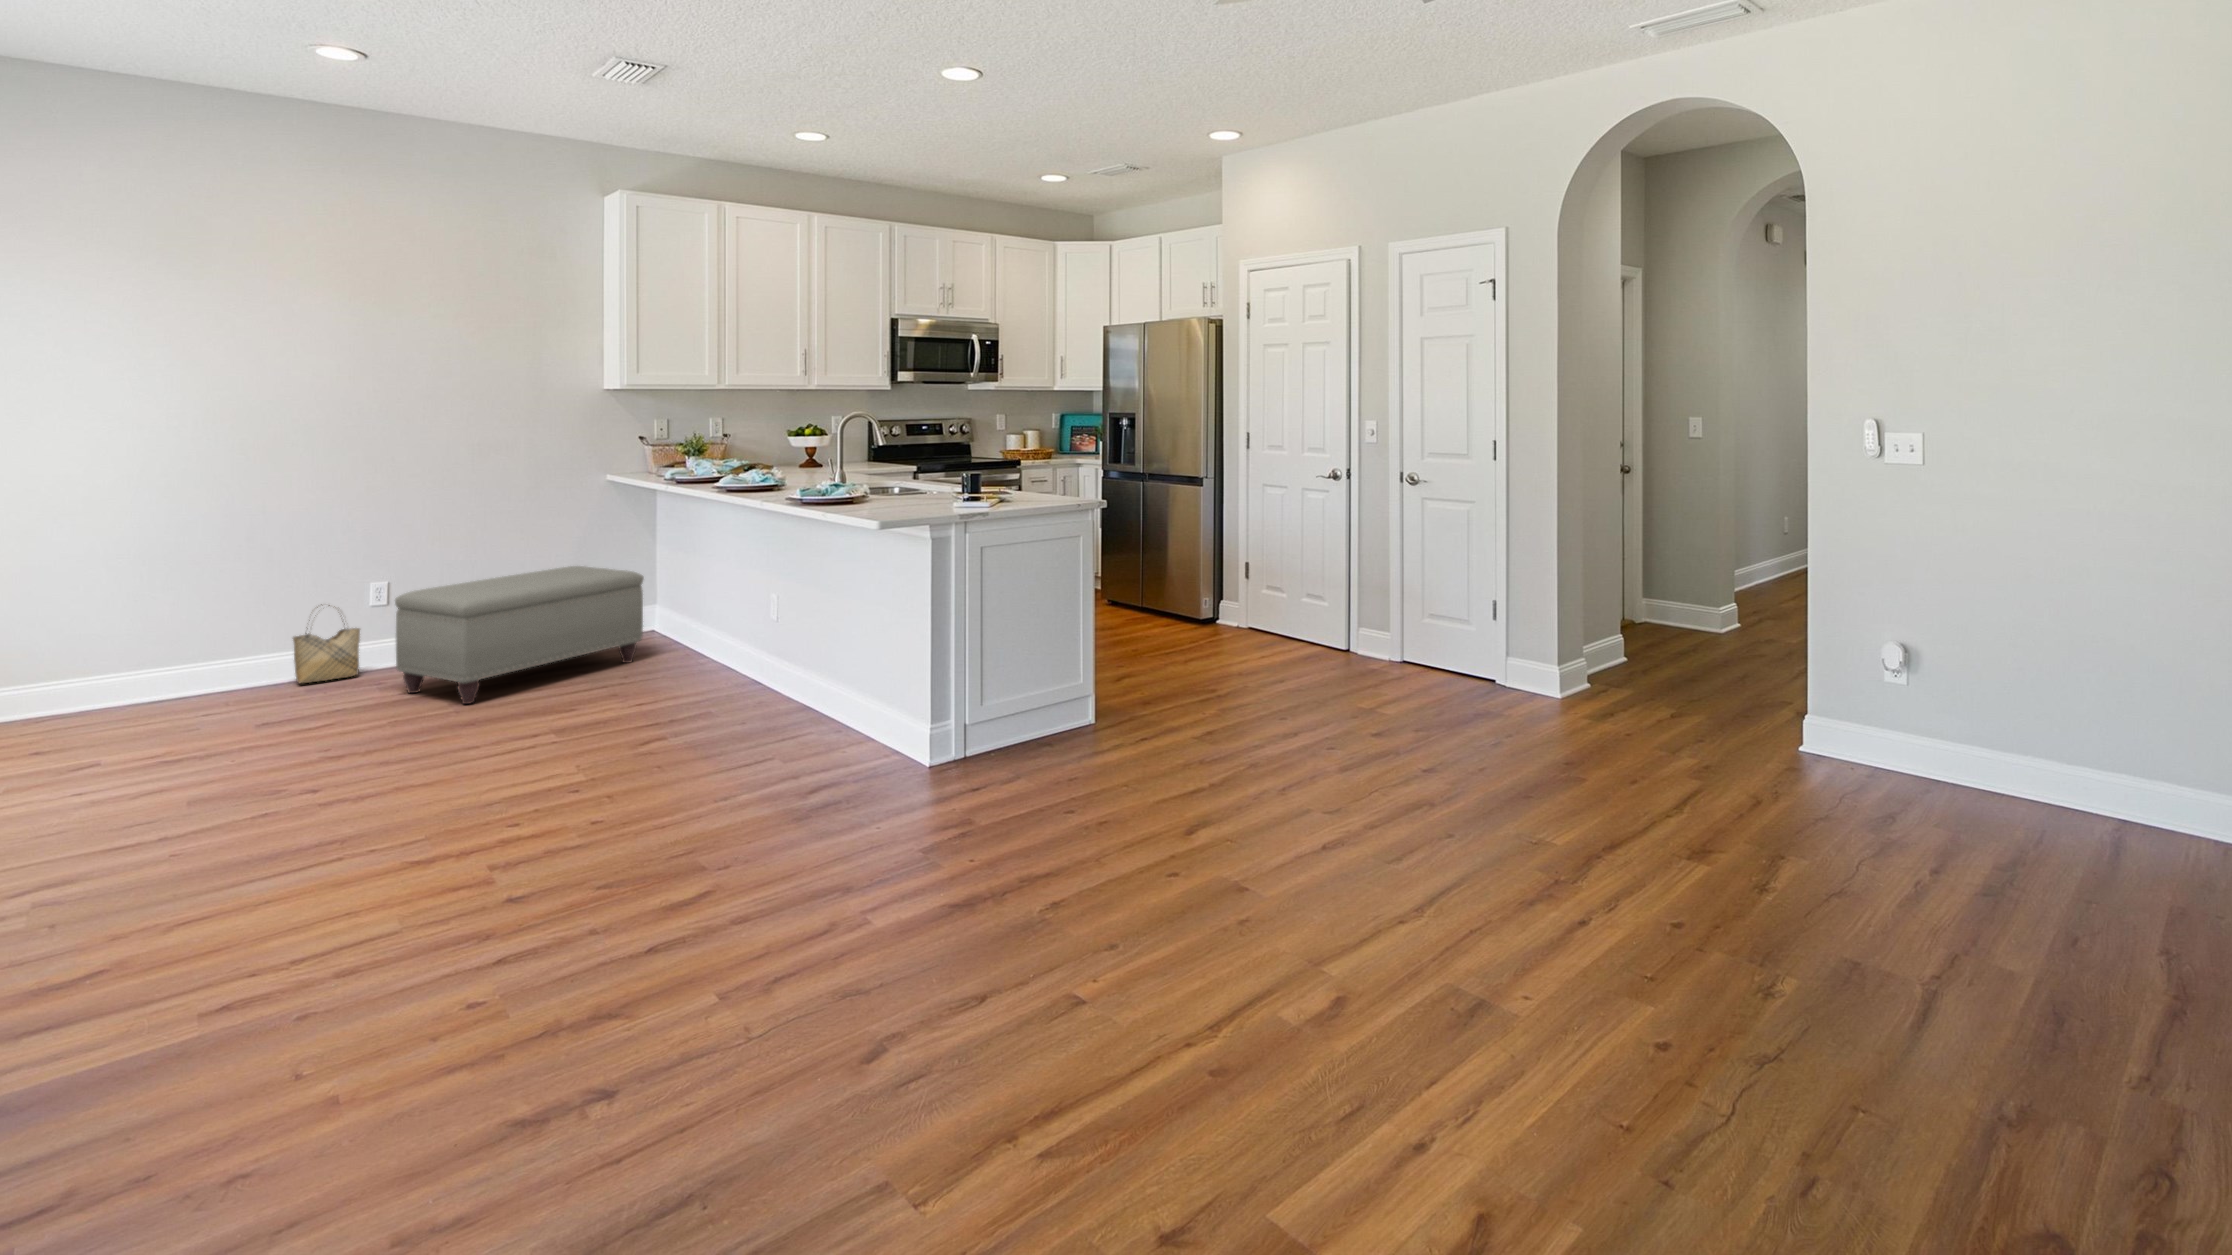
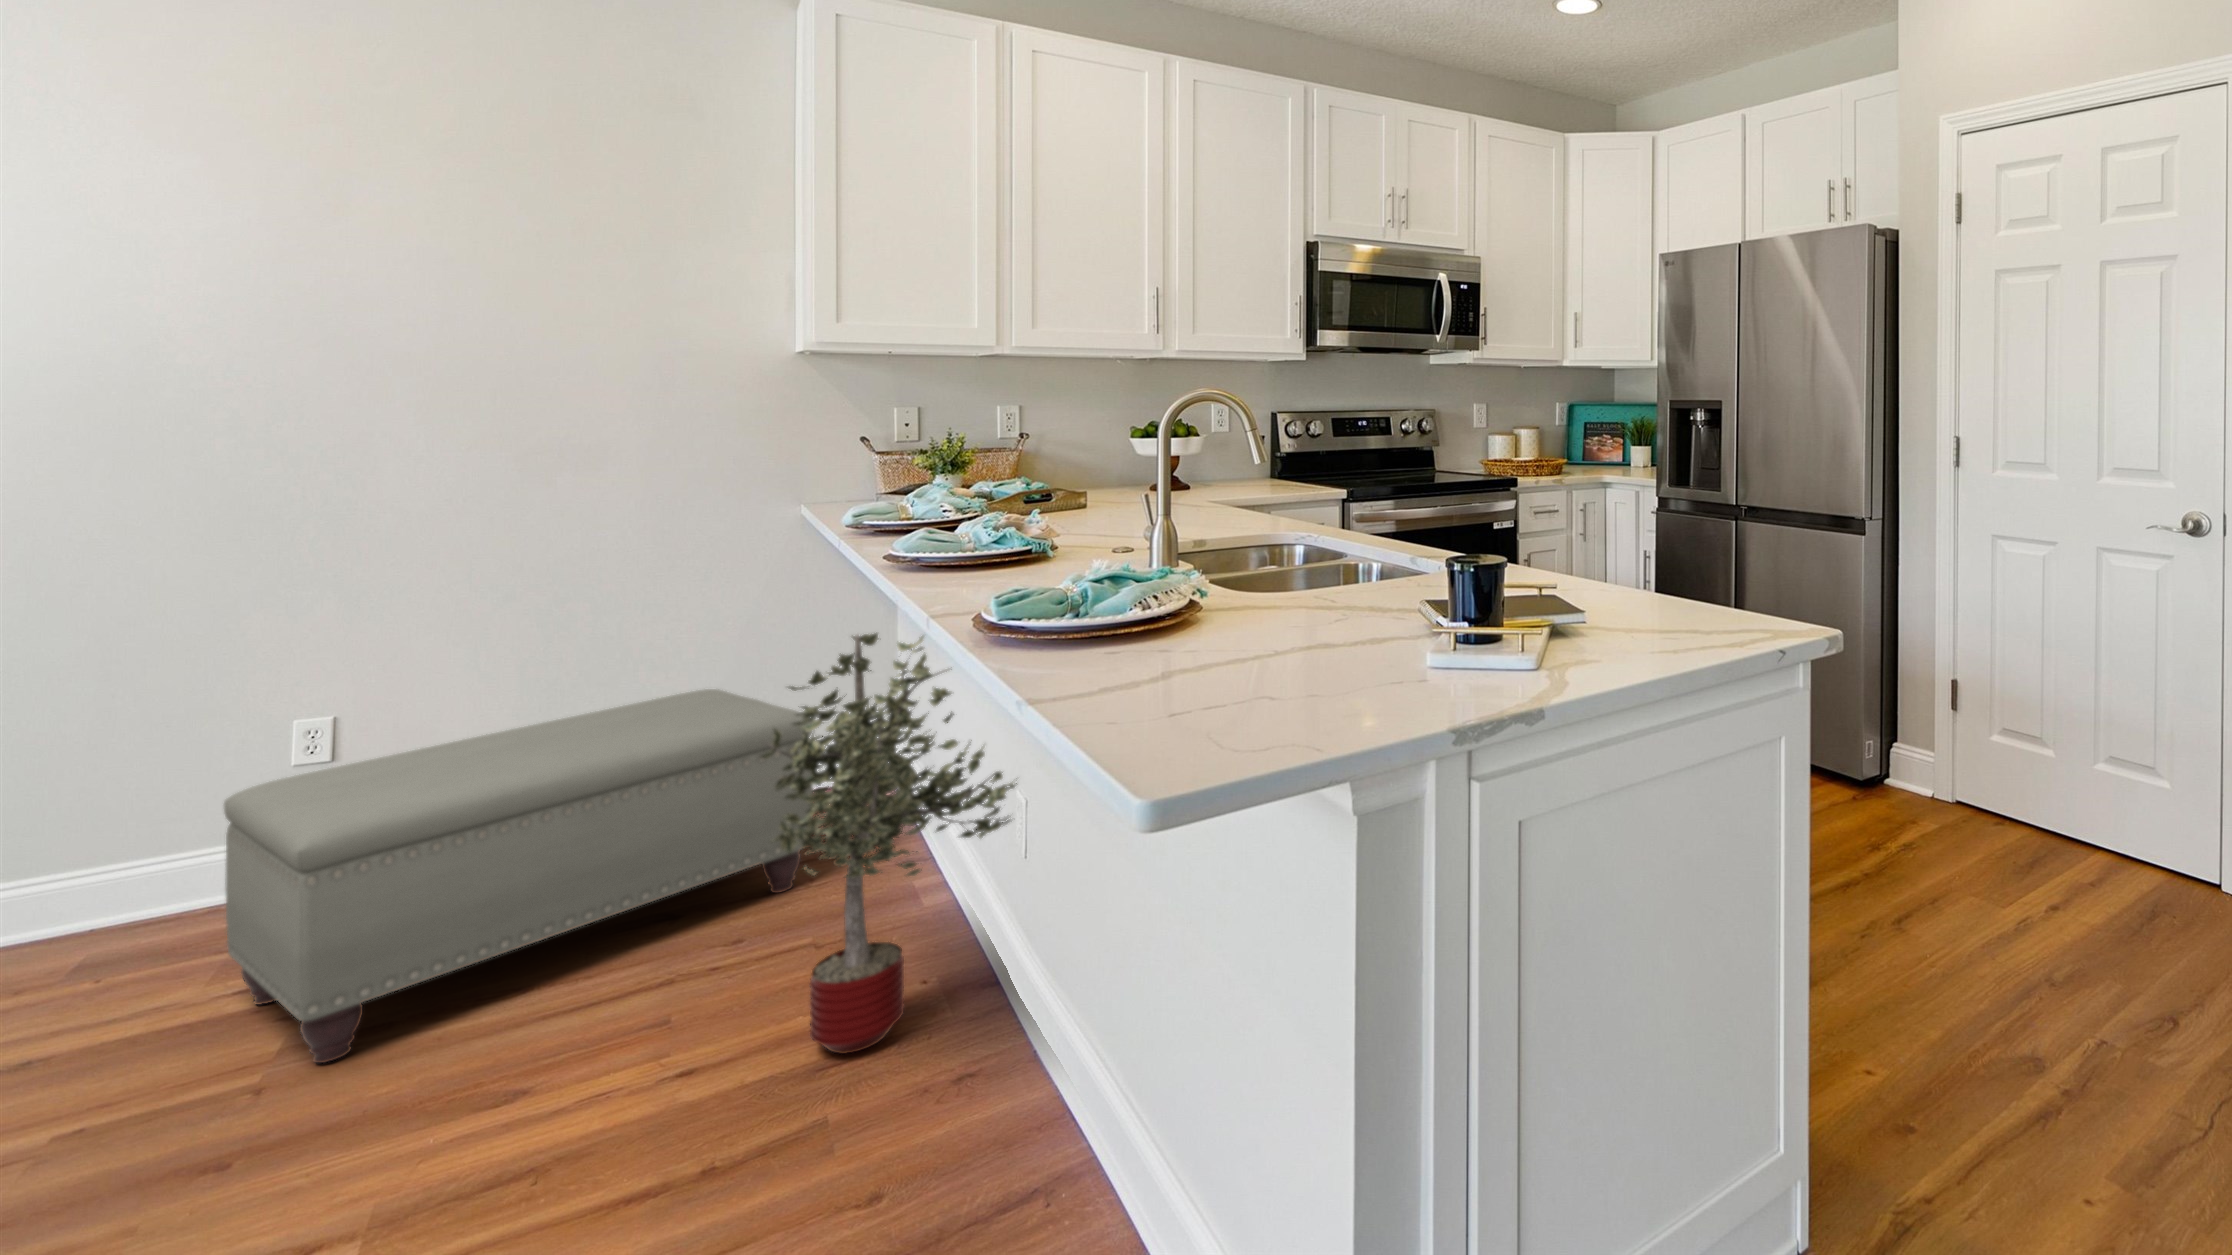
potted tree: none [666,514,774,698] -> present [760,633,1017,1054]
woven basket: present [293,604,360,683] -> none [67,781,249,959]

